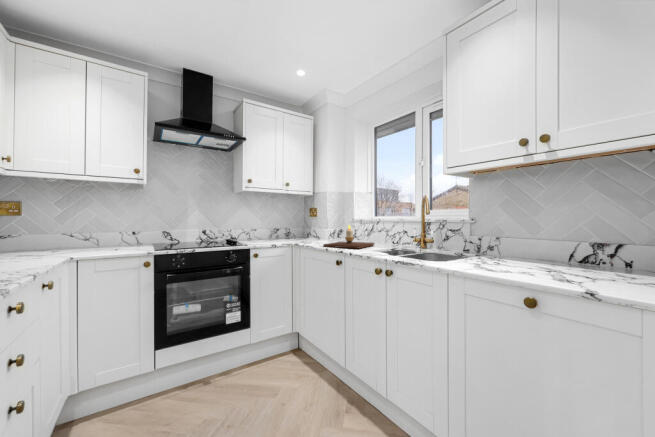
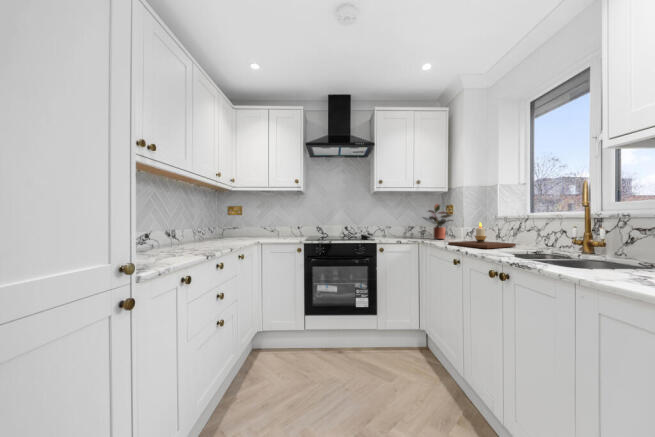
potted plant: none [292,206,322,241] -> present [423,204,452,239]

